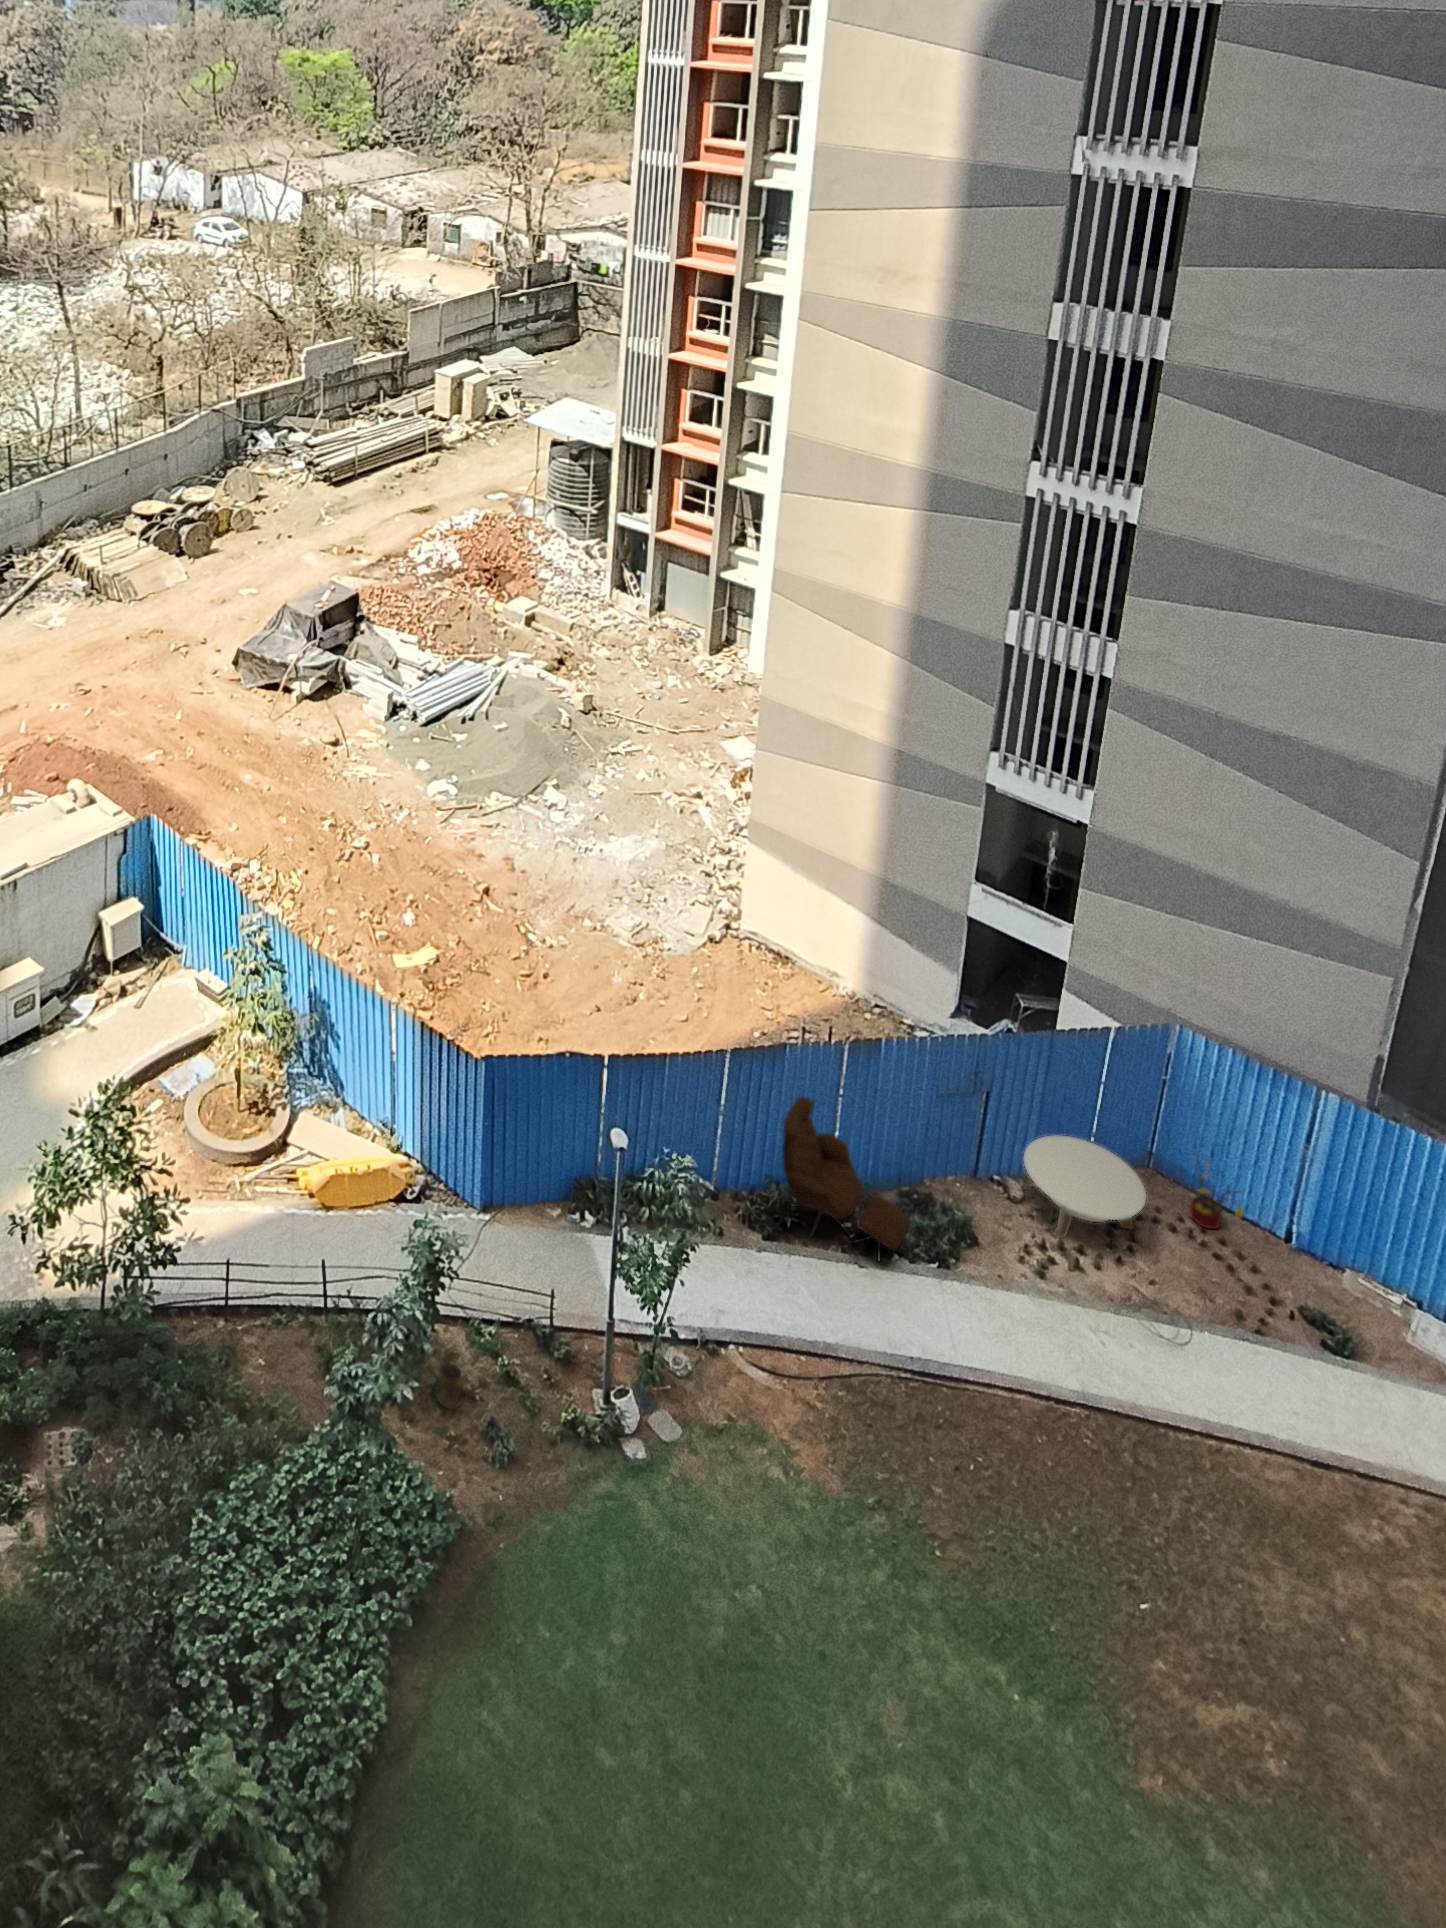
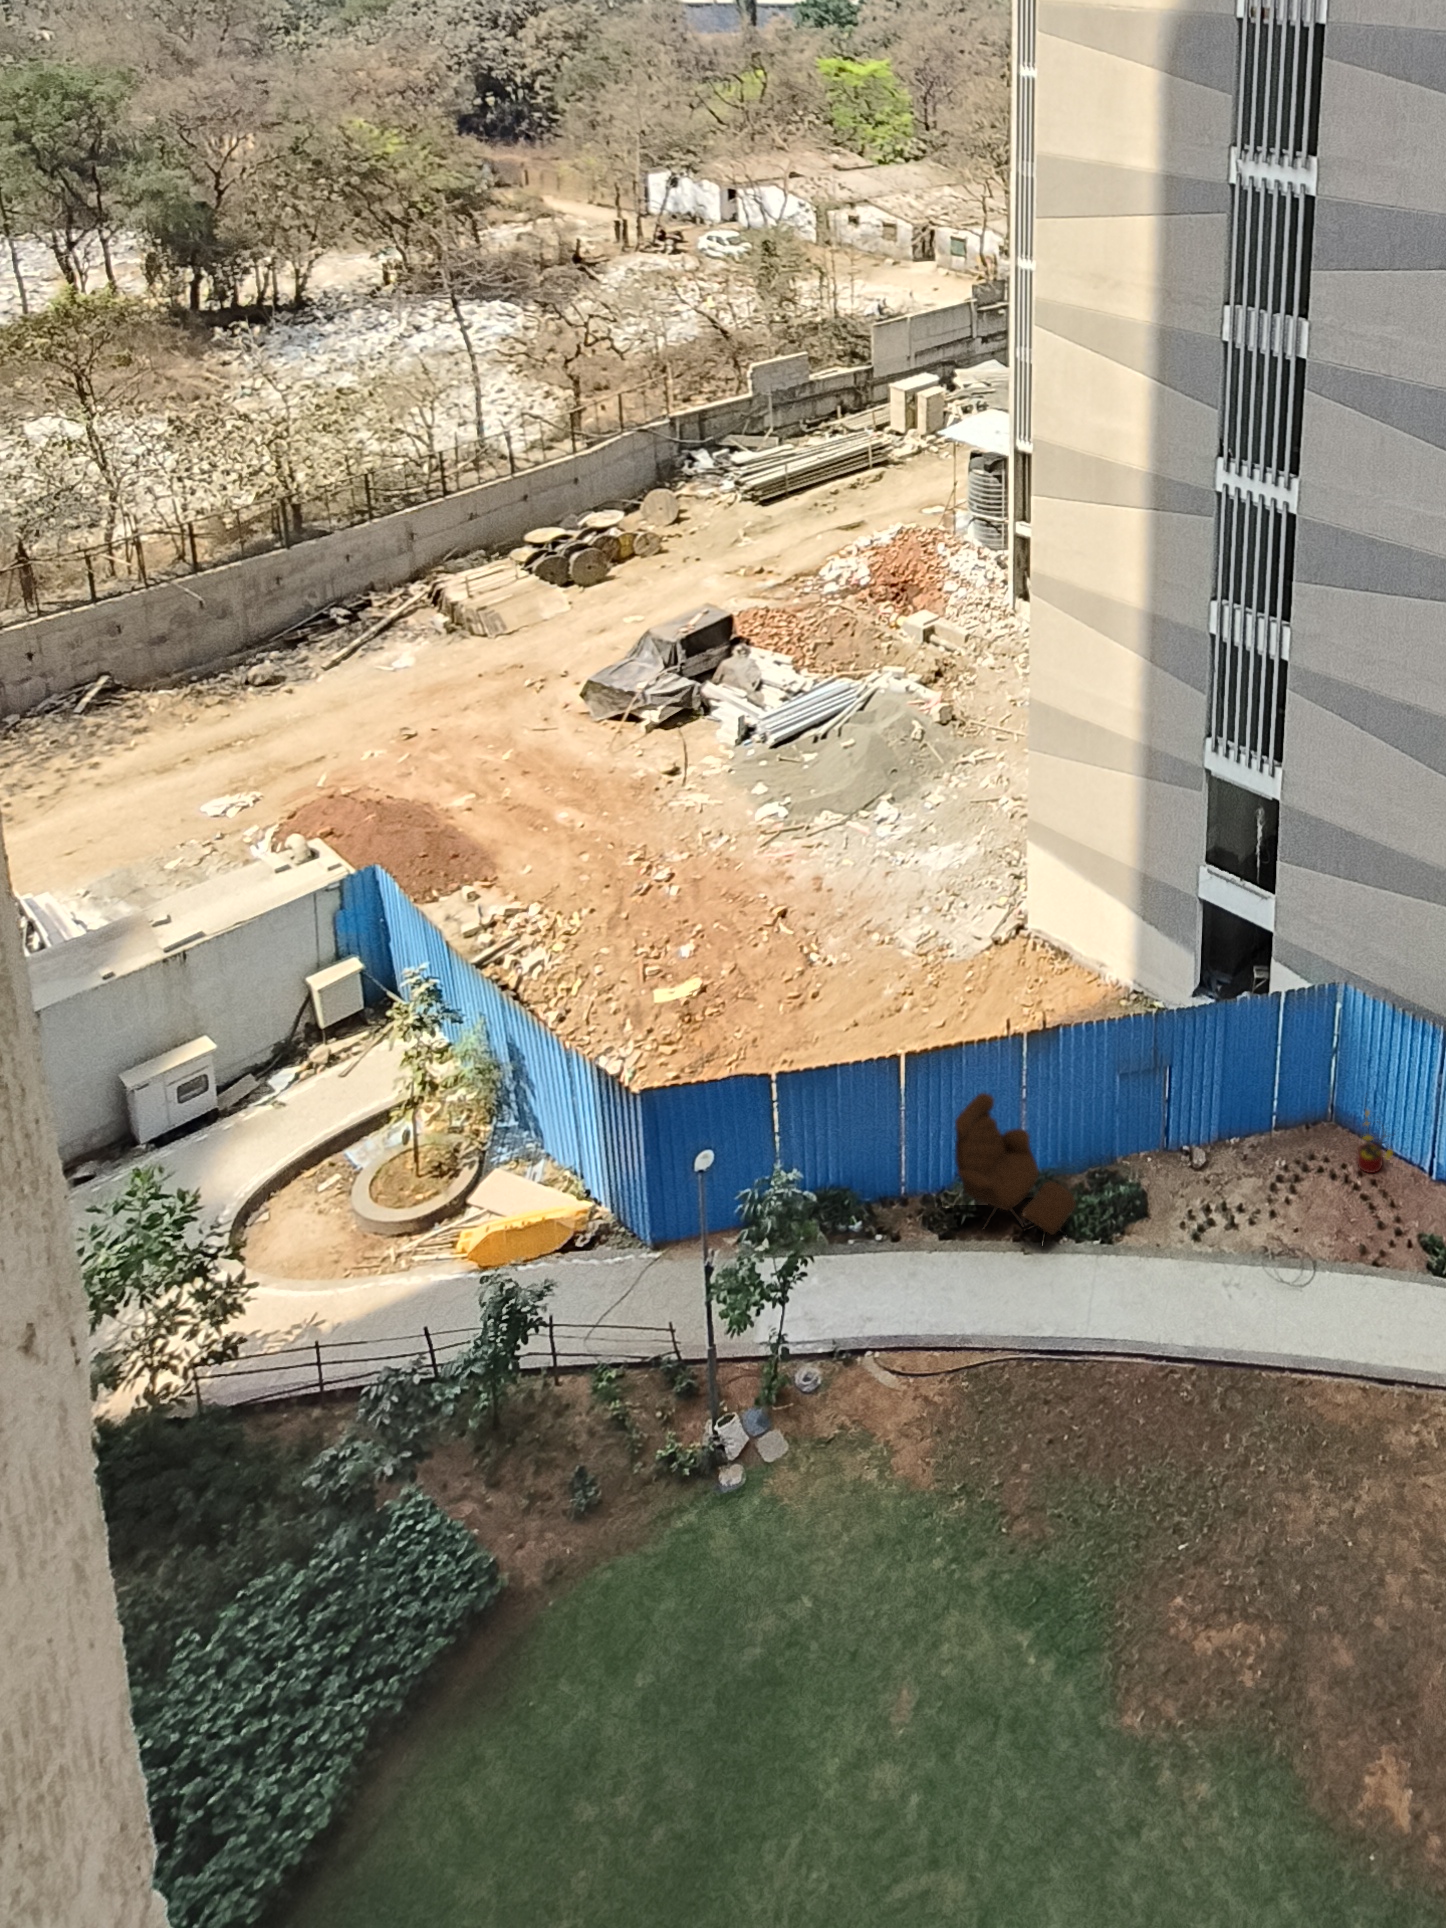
round table: present [1024,1135,1146,1239] -> none [1203,1101,1308,1202]
watering can: present [430,1361,490,1409] -> none [513,1415,571,1463]

